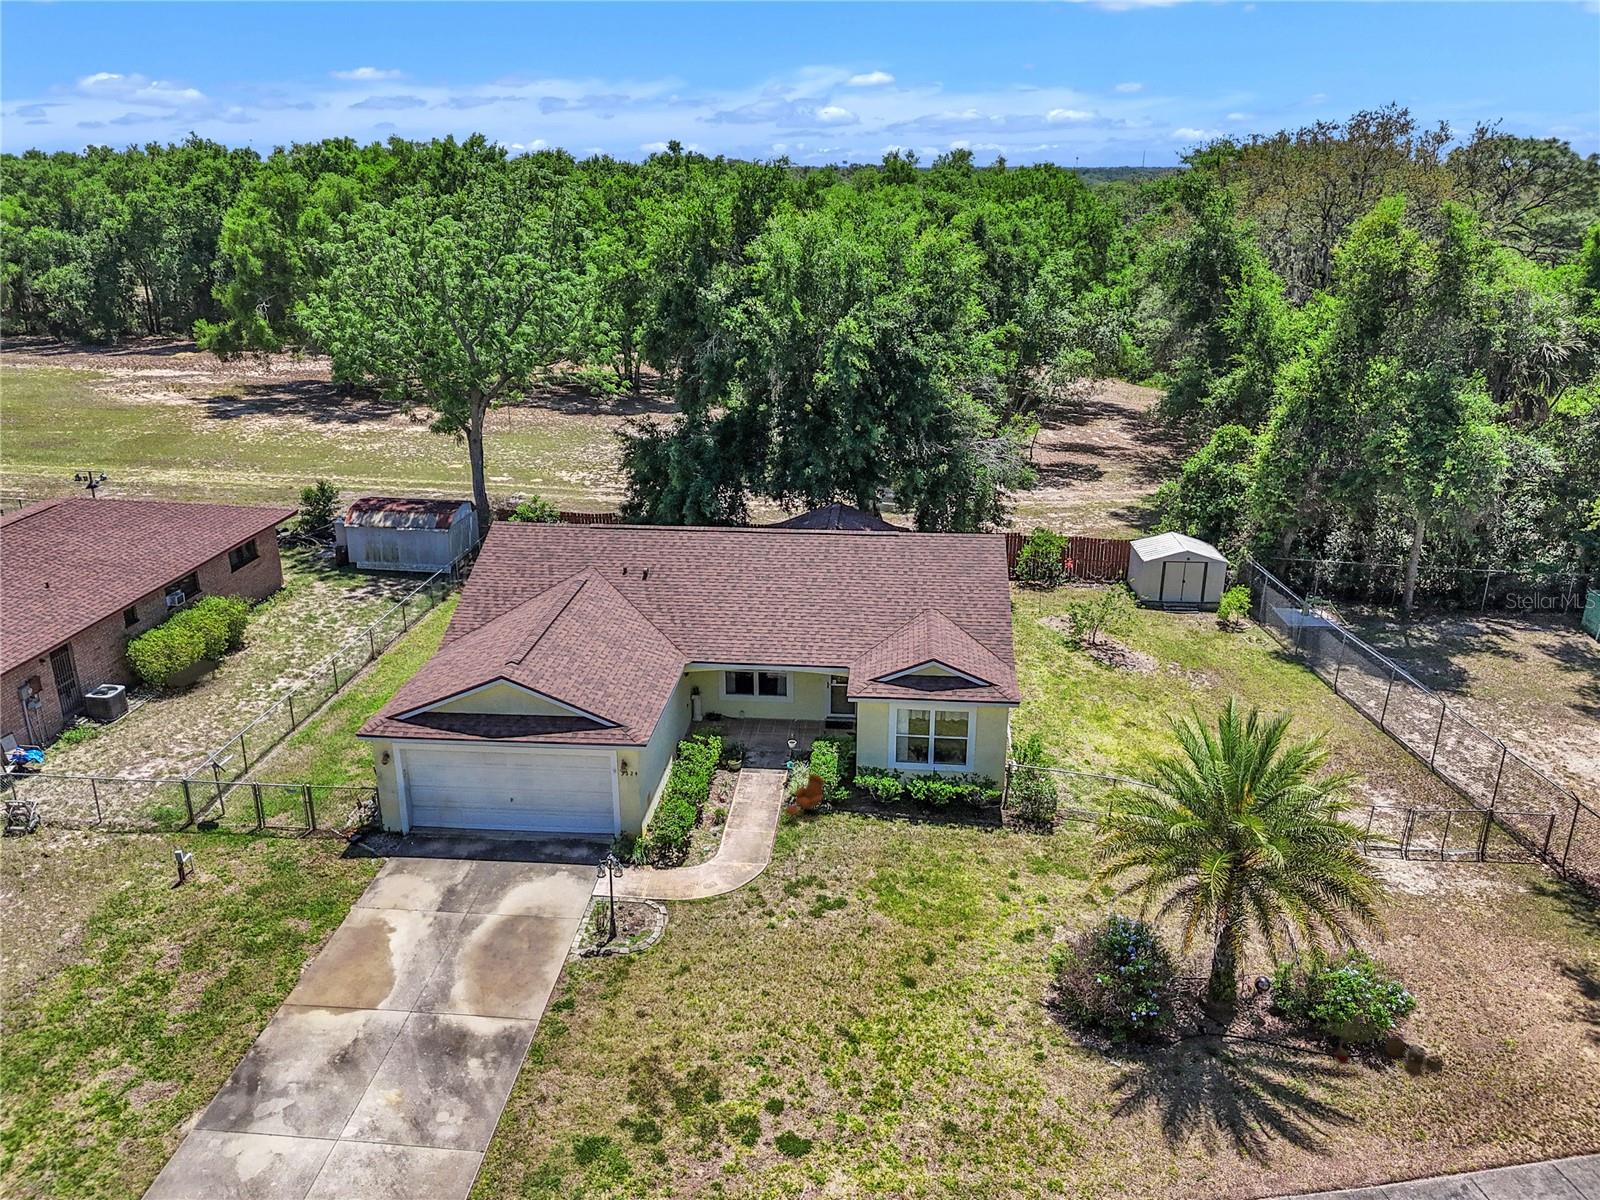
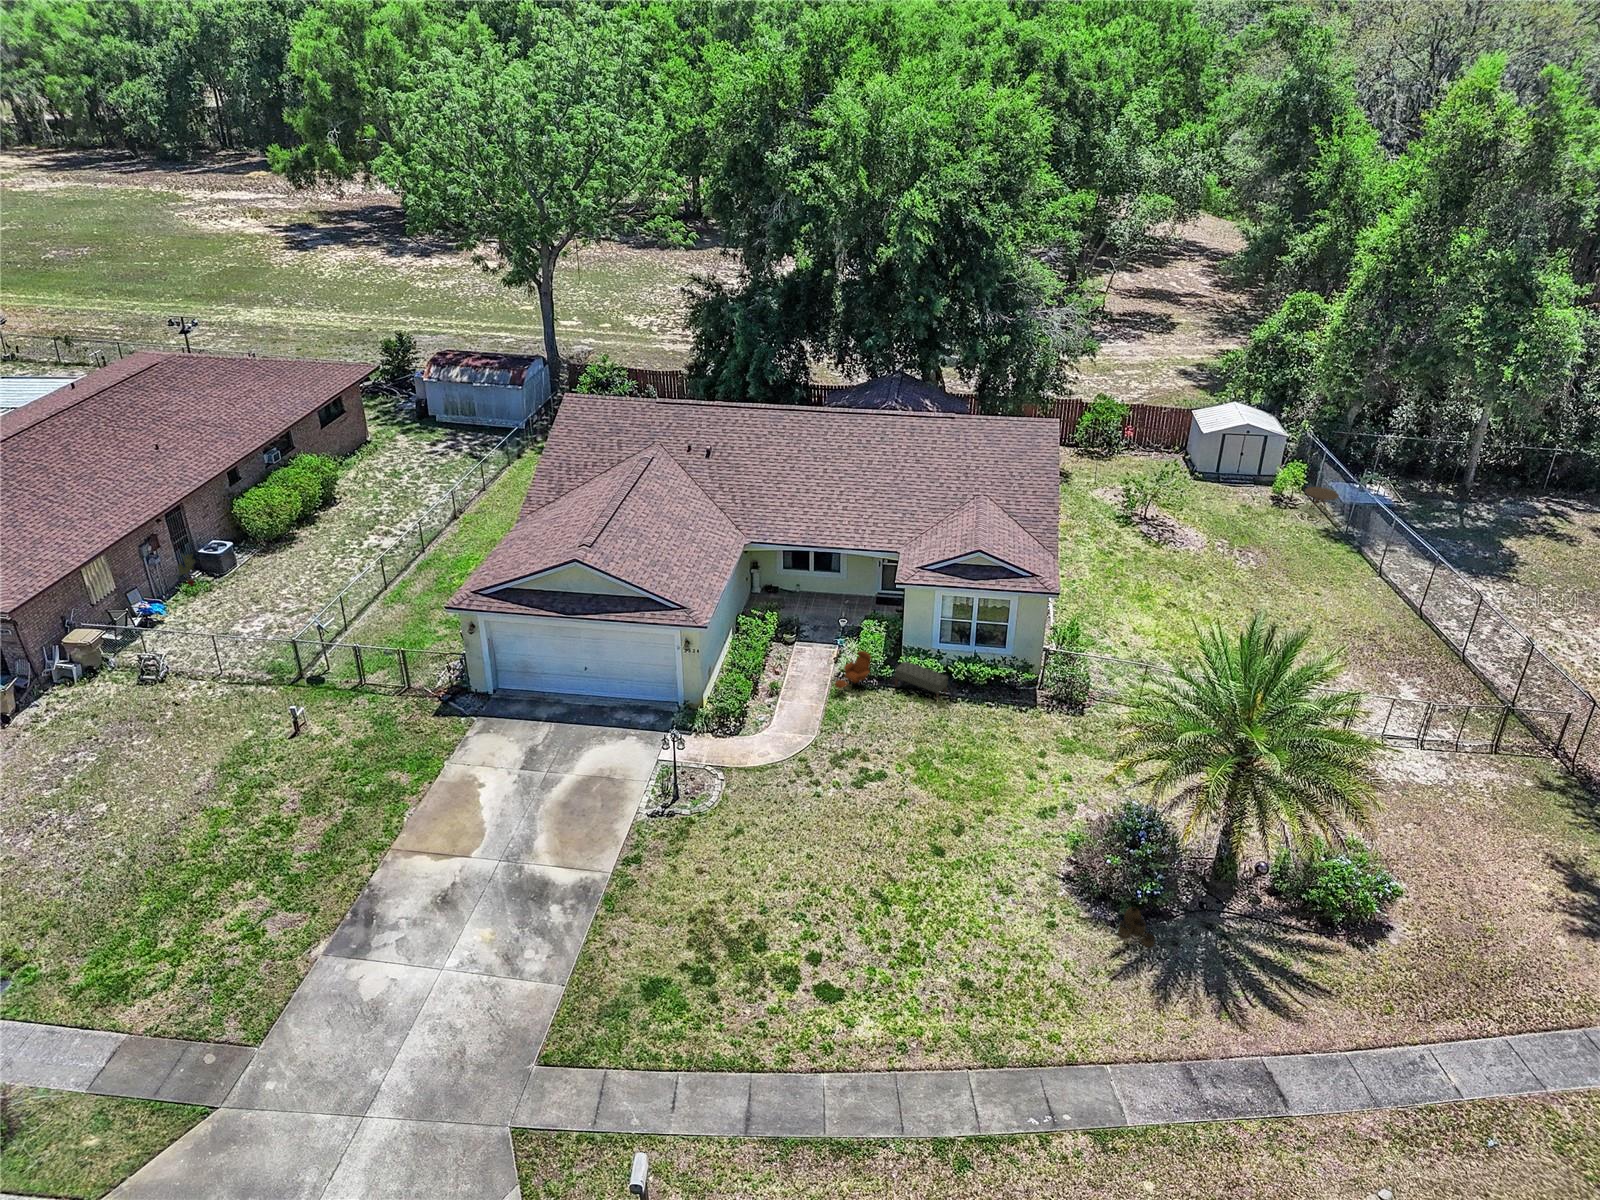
round table: none [1249,610,1284,639] -> present [1305,487,1339,508]
bench: present [168,660,215,695] -> present [895,662,948,702]
potted tree: present [1321,1014,1375,1063] -> present [176,554,195,586]
woven basket: present [1385,1036,1442,1076] -> present [1118,907,1155,947]

